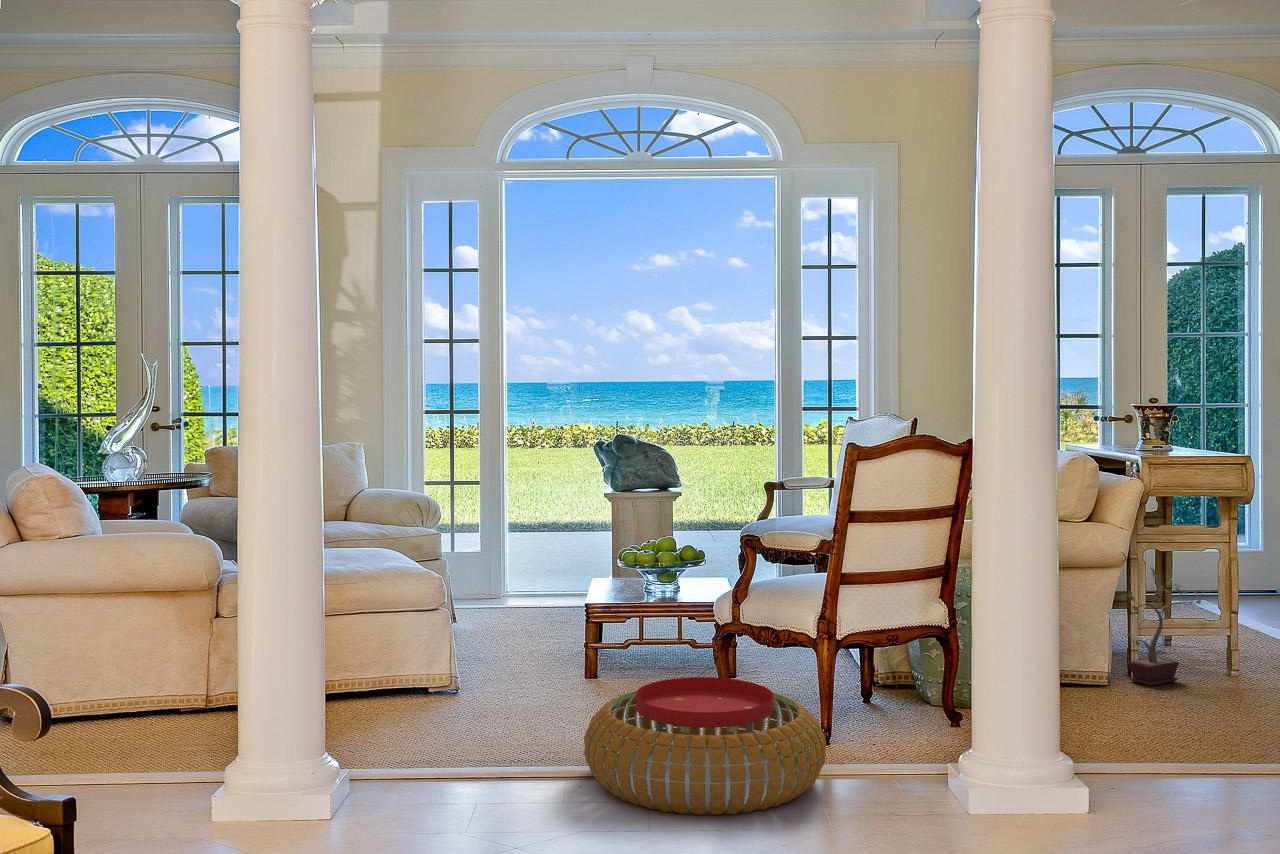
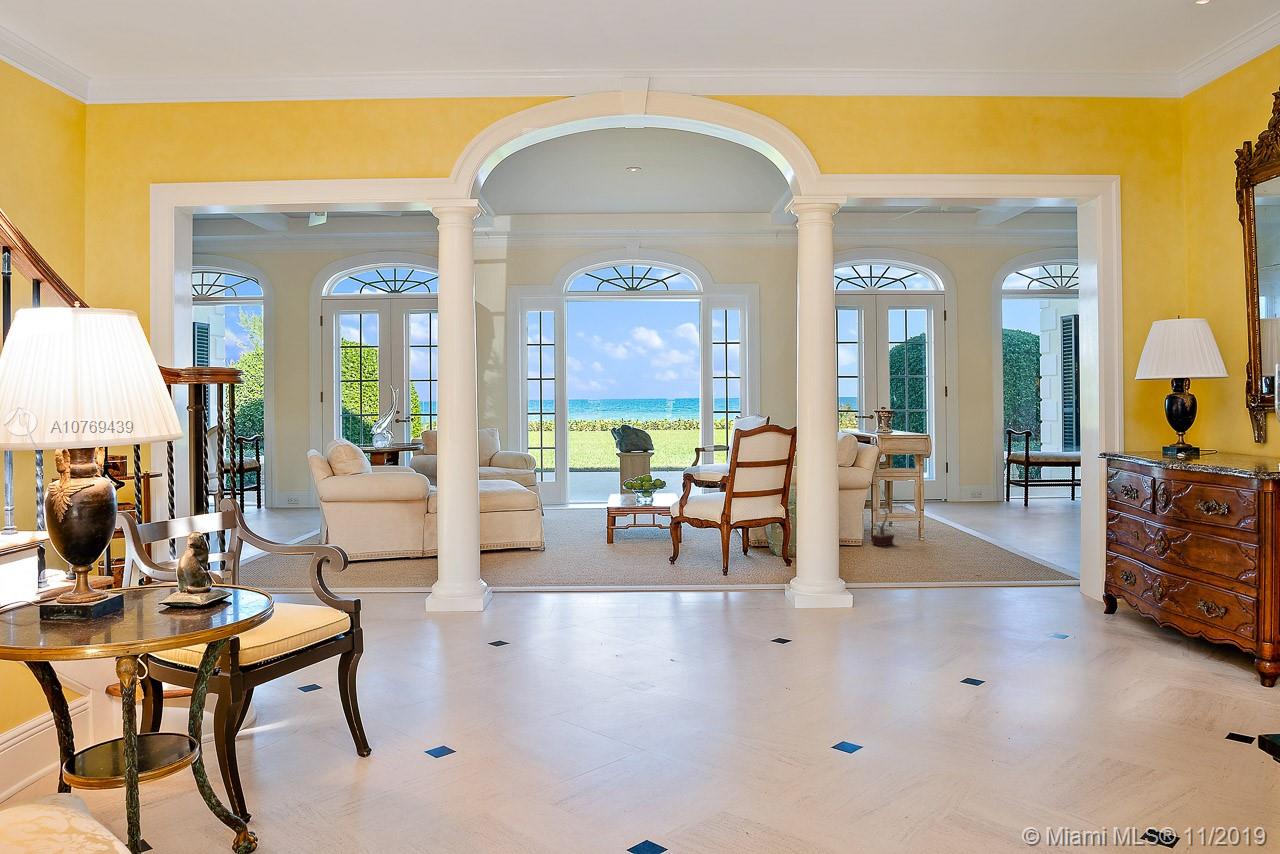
pouf: present [584,677,826,815] -> none [614,539,725,599]

